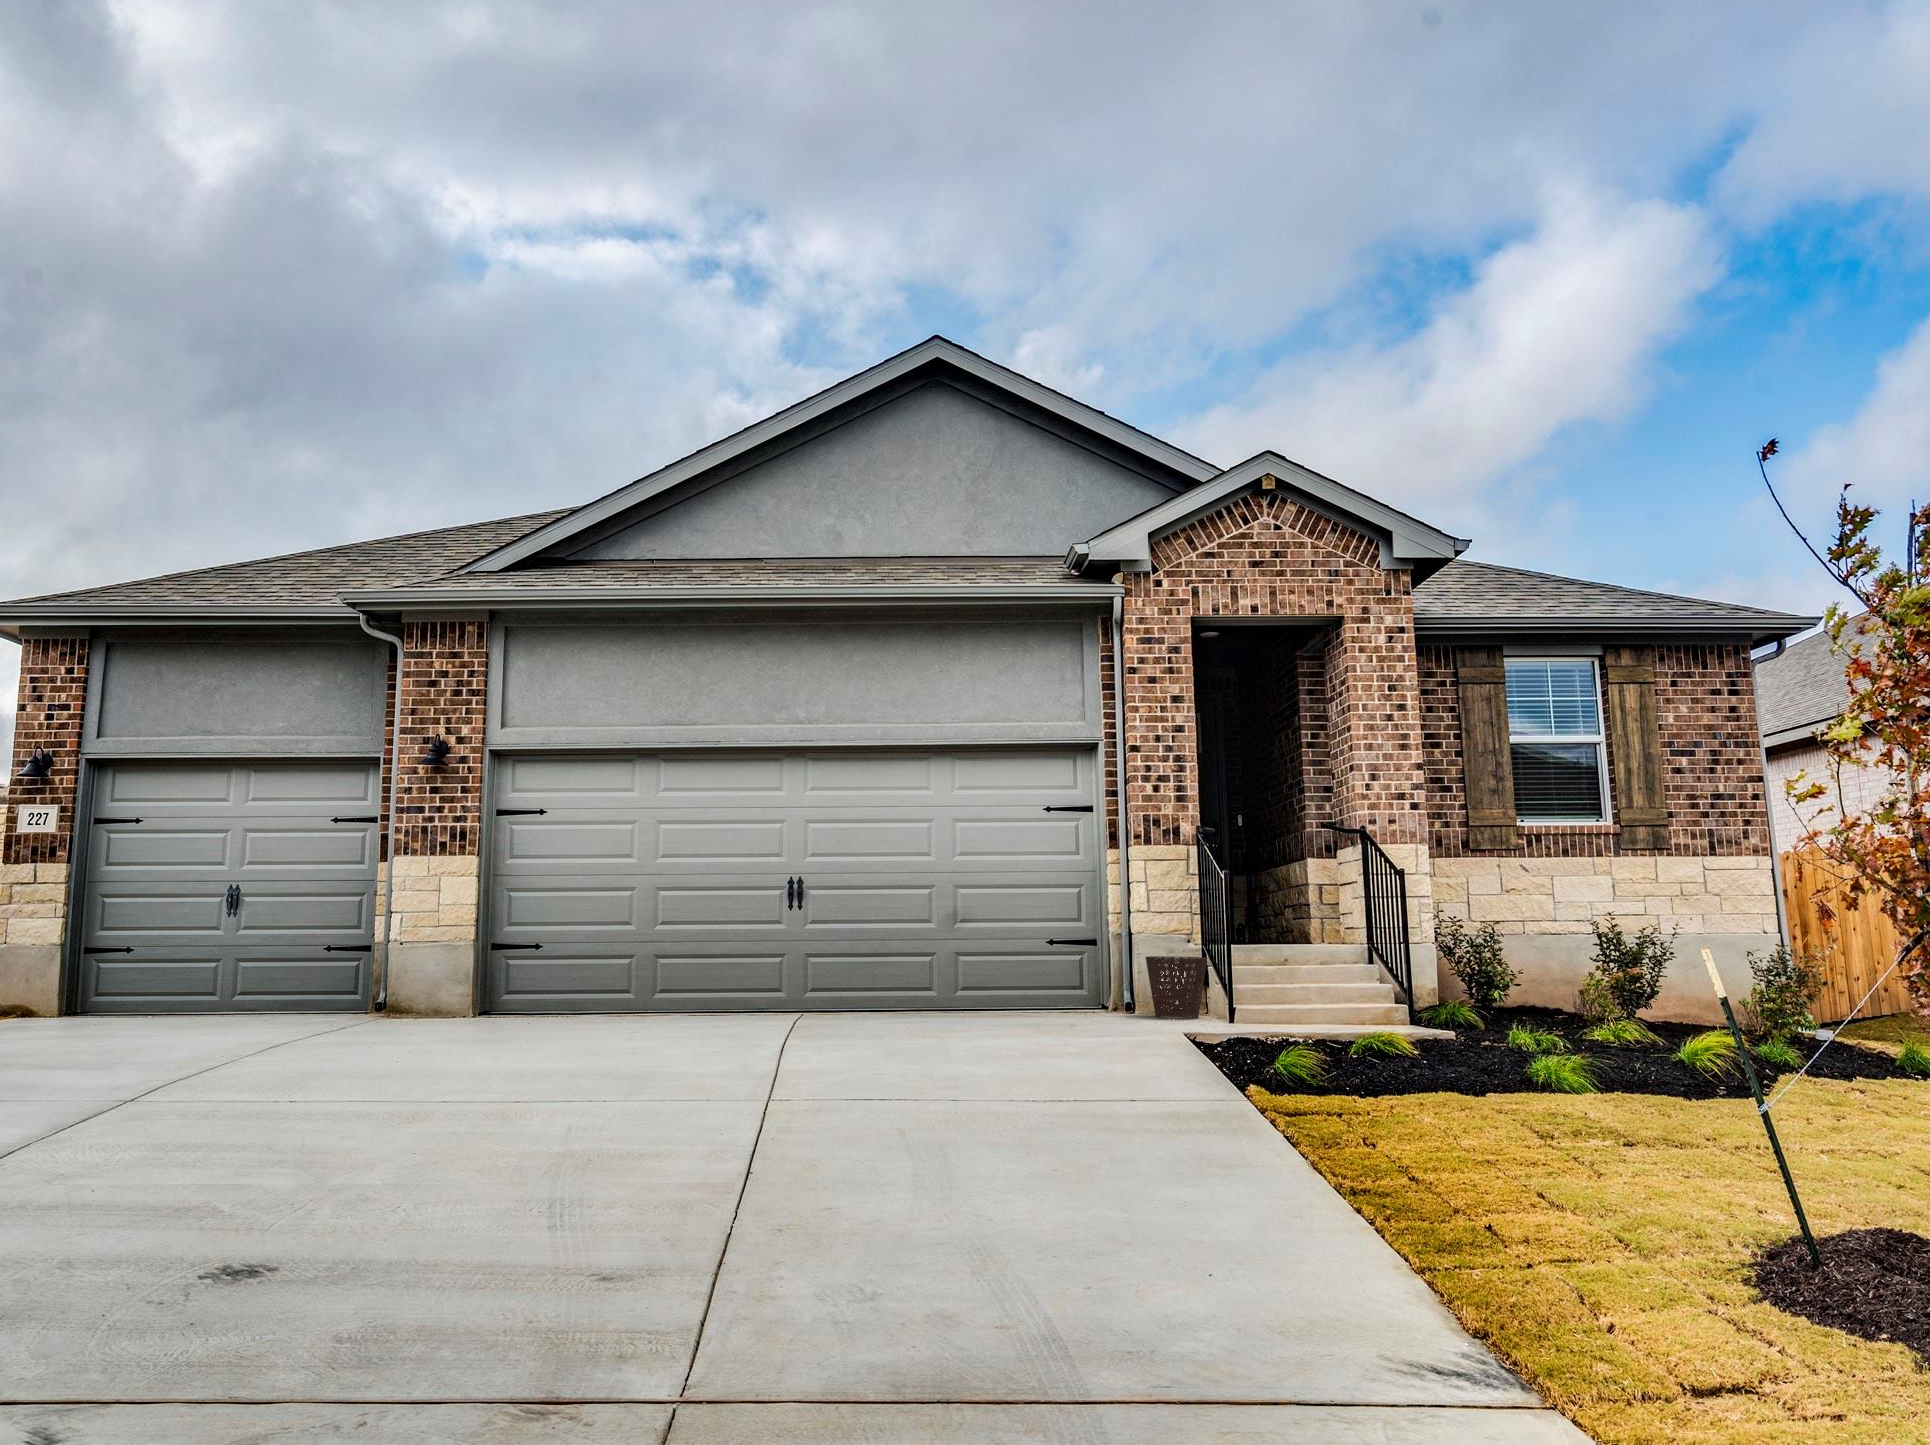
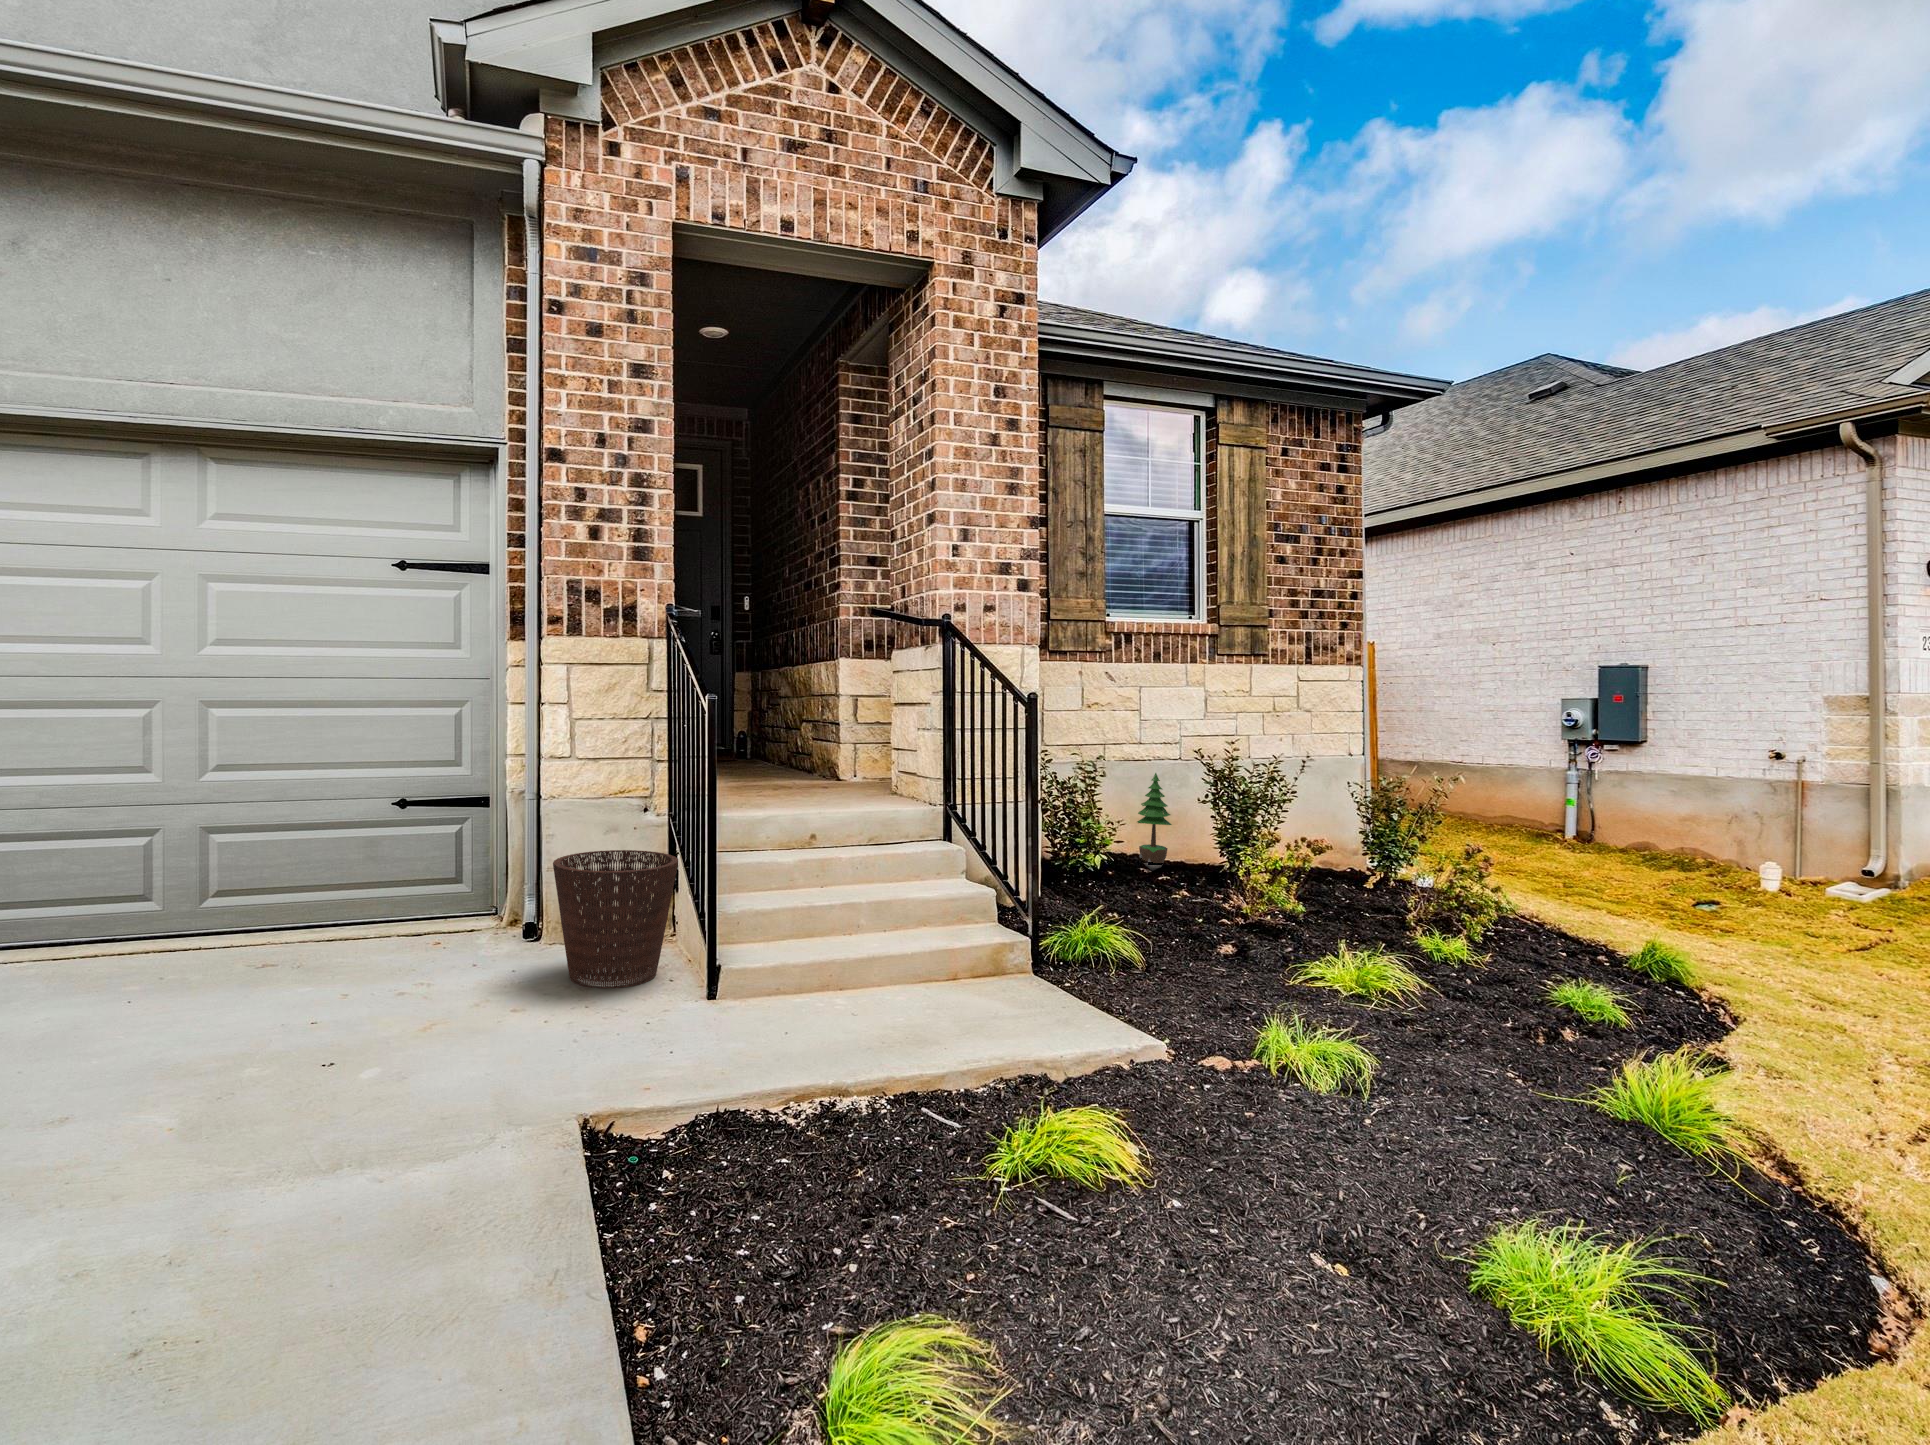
potted tree: none [1546,937,1575,1012] -> present [1137,773,1172,871]

